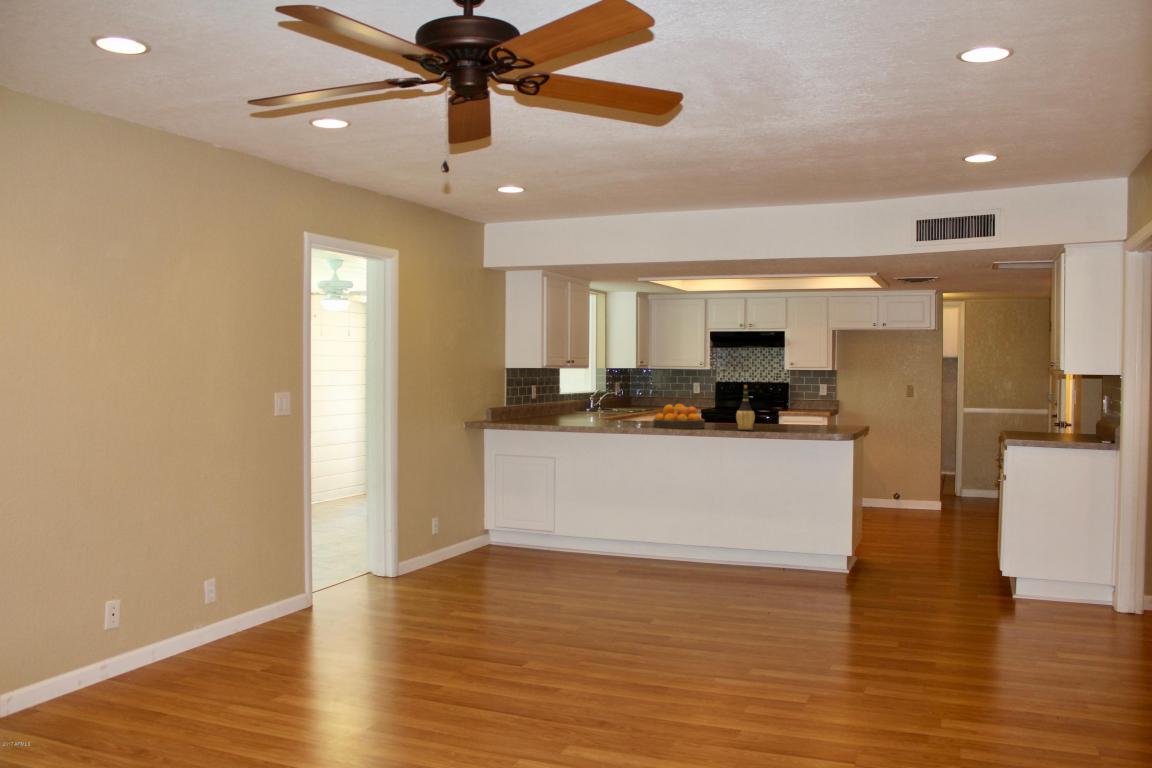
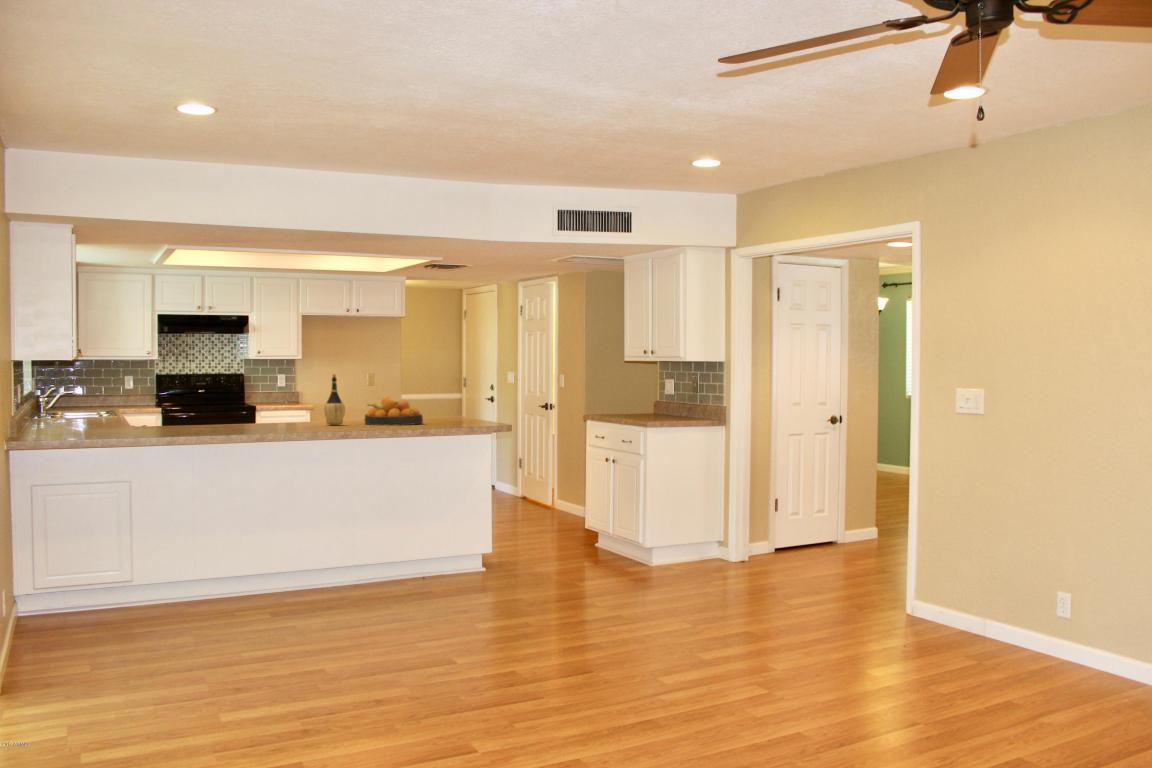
fruit bowl: present [653,404,705,429] -> present [364,398,423,425]

